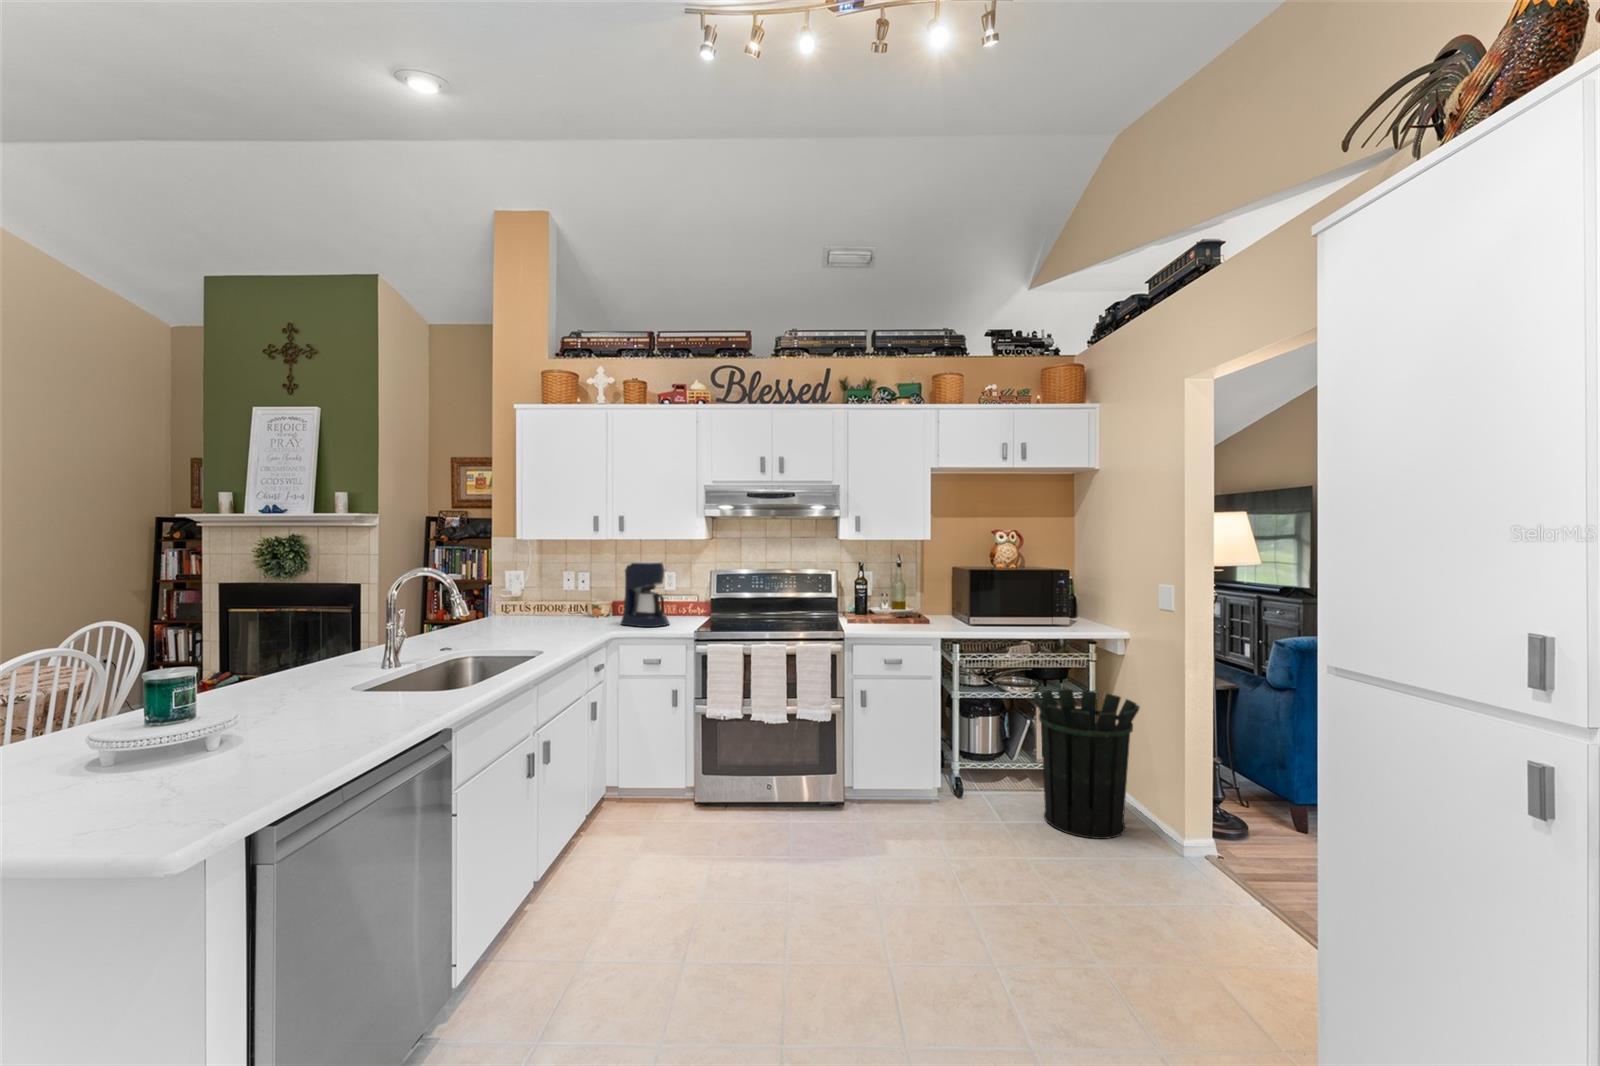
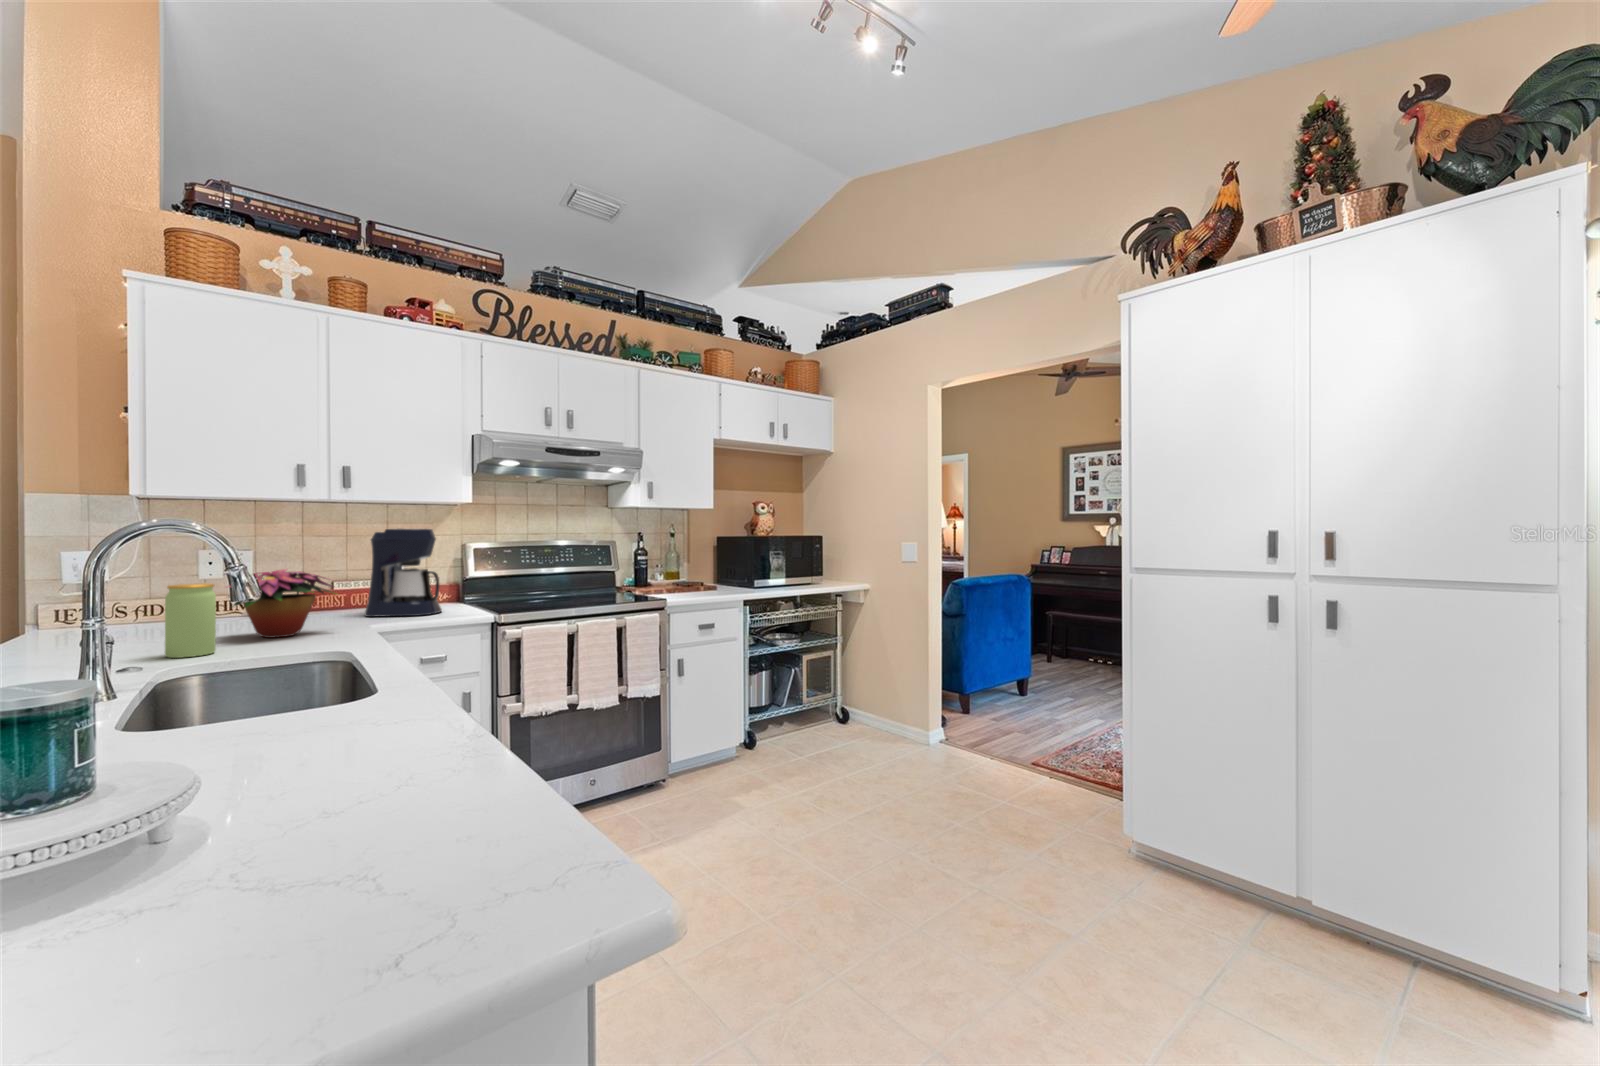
flower arrangement: none [516,591,582,635] -> present [229,569,333,638]
jar: none [475,601,498,643] -> present [165,583,216,658]
waste bin: present [1034,689,1139,839] -> none [819,634,901,753]

